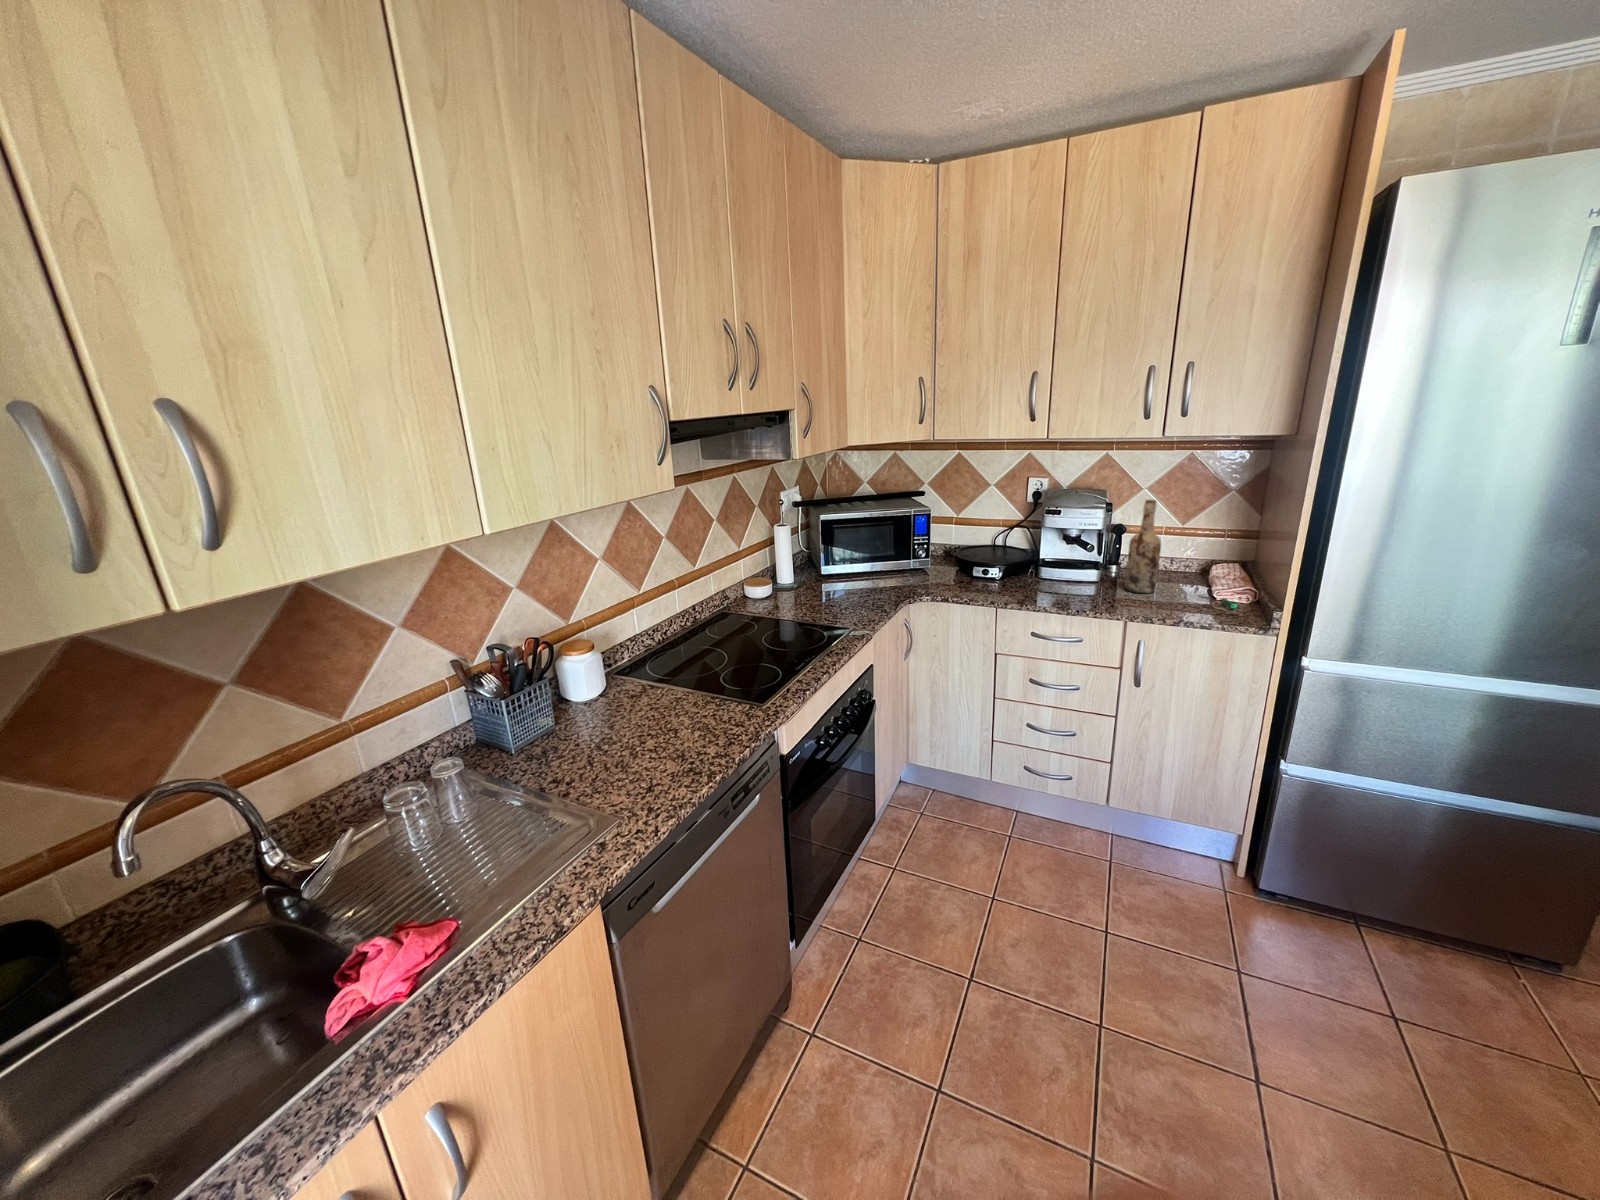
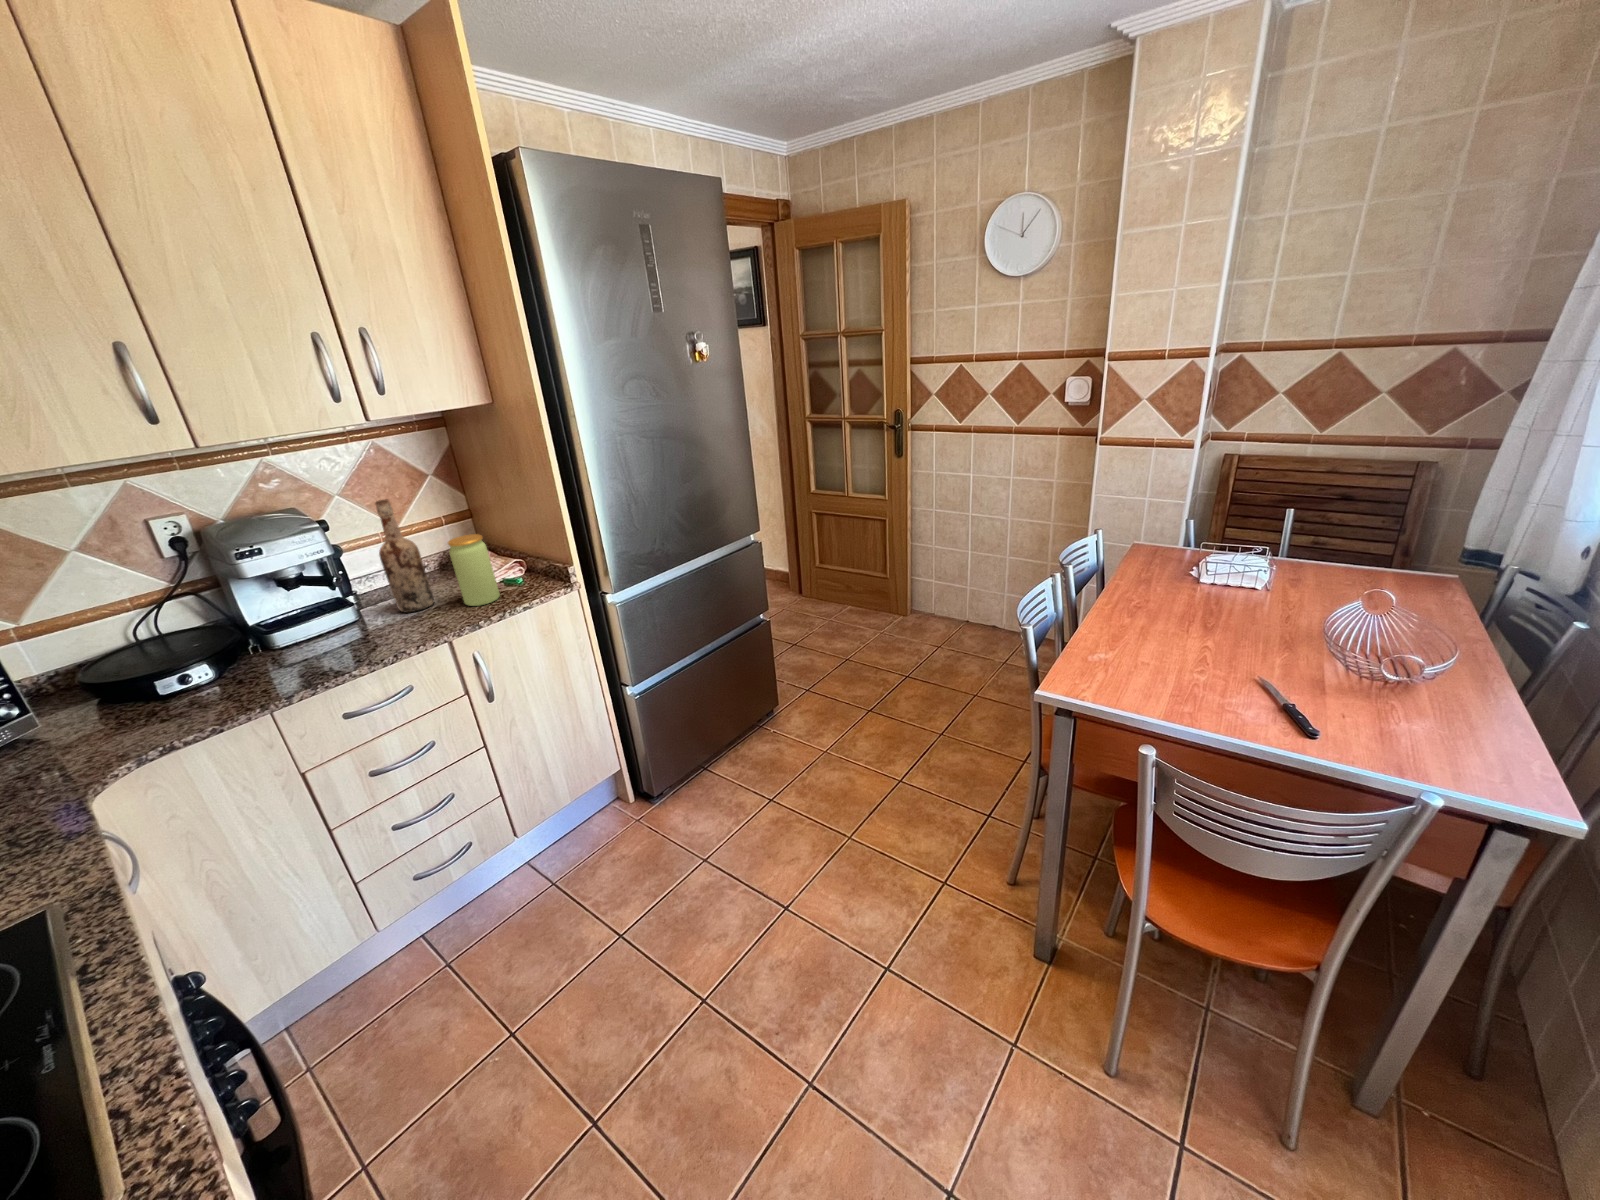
jar: none [1167,546,1208,610] -> present [448,534,500,606]

